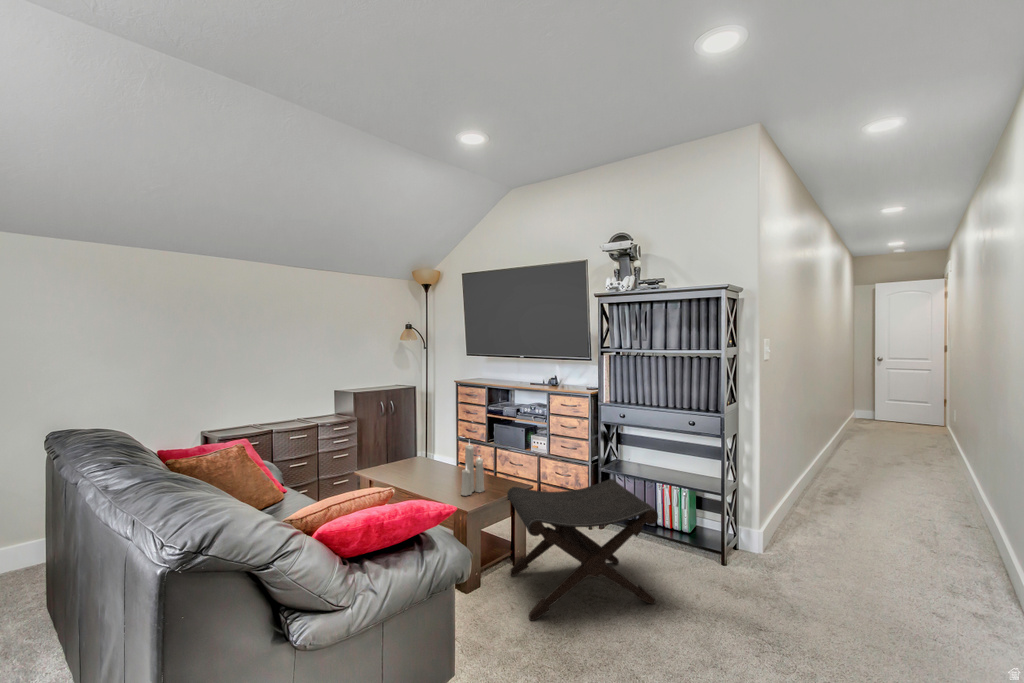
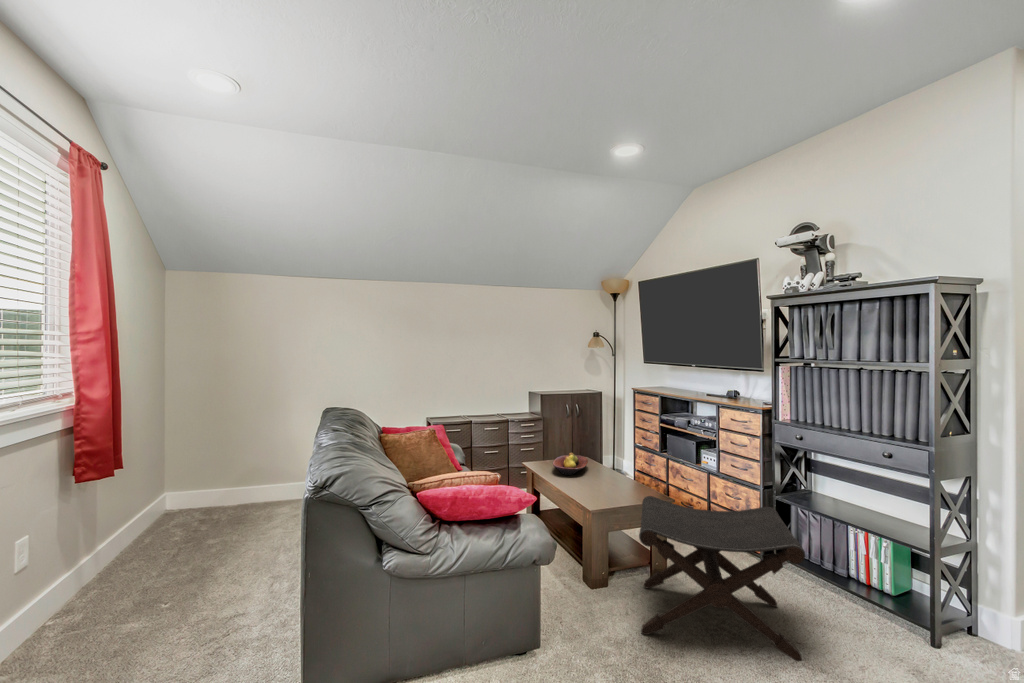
candle: present [461,444,484,496] -> none [599,439,625,497]
fruit bowl: none [395,454,431,479] -> present [553,453,588,475]

